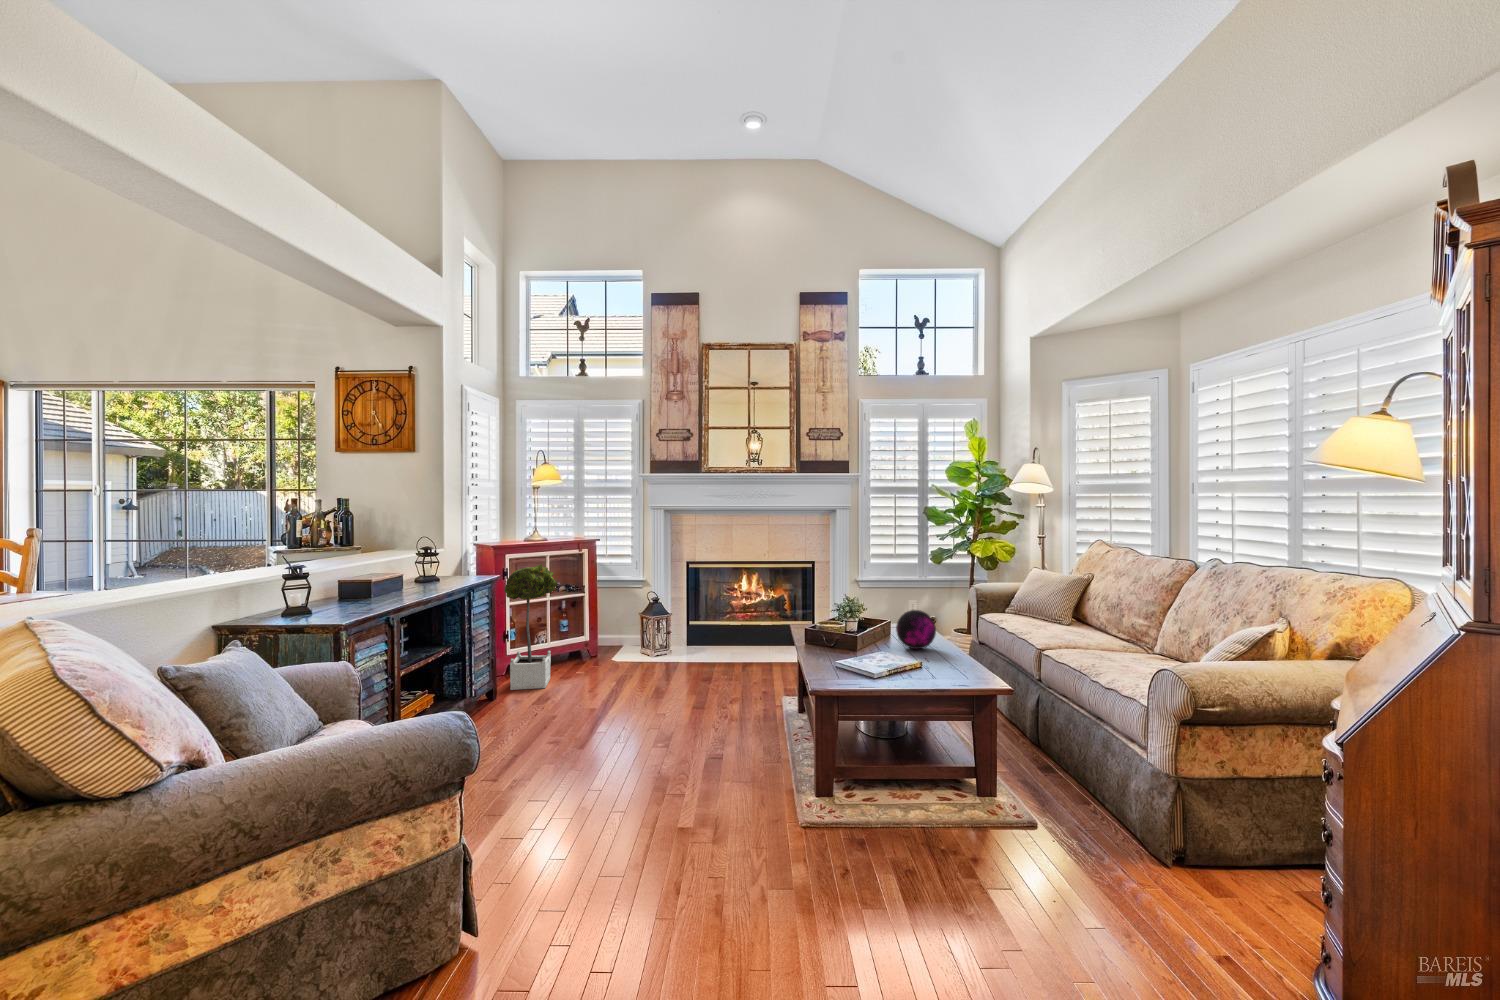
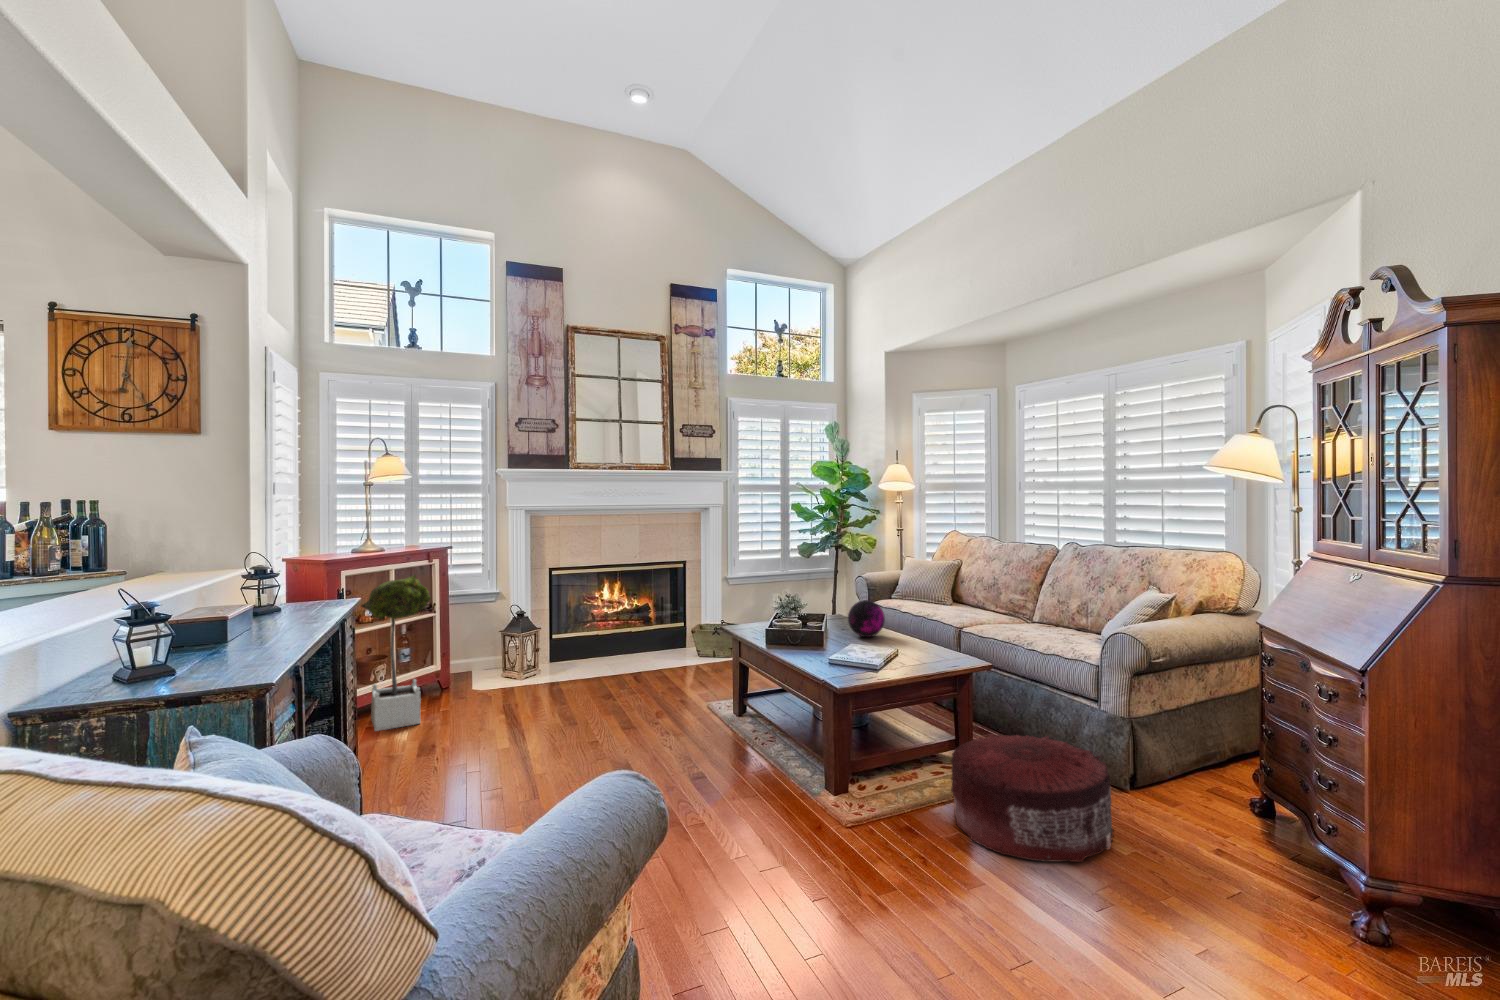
pouf: none [900,770,1096,937] -> present [951,734,1114,862]

